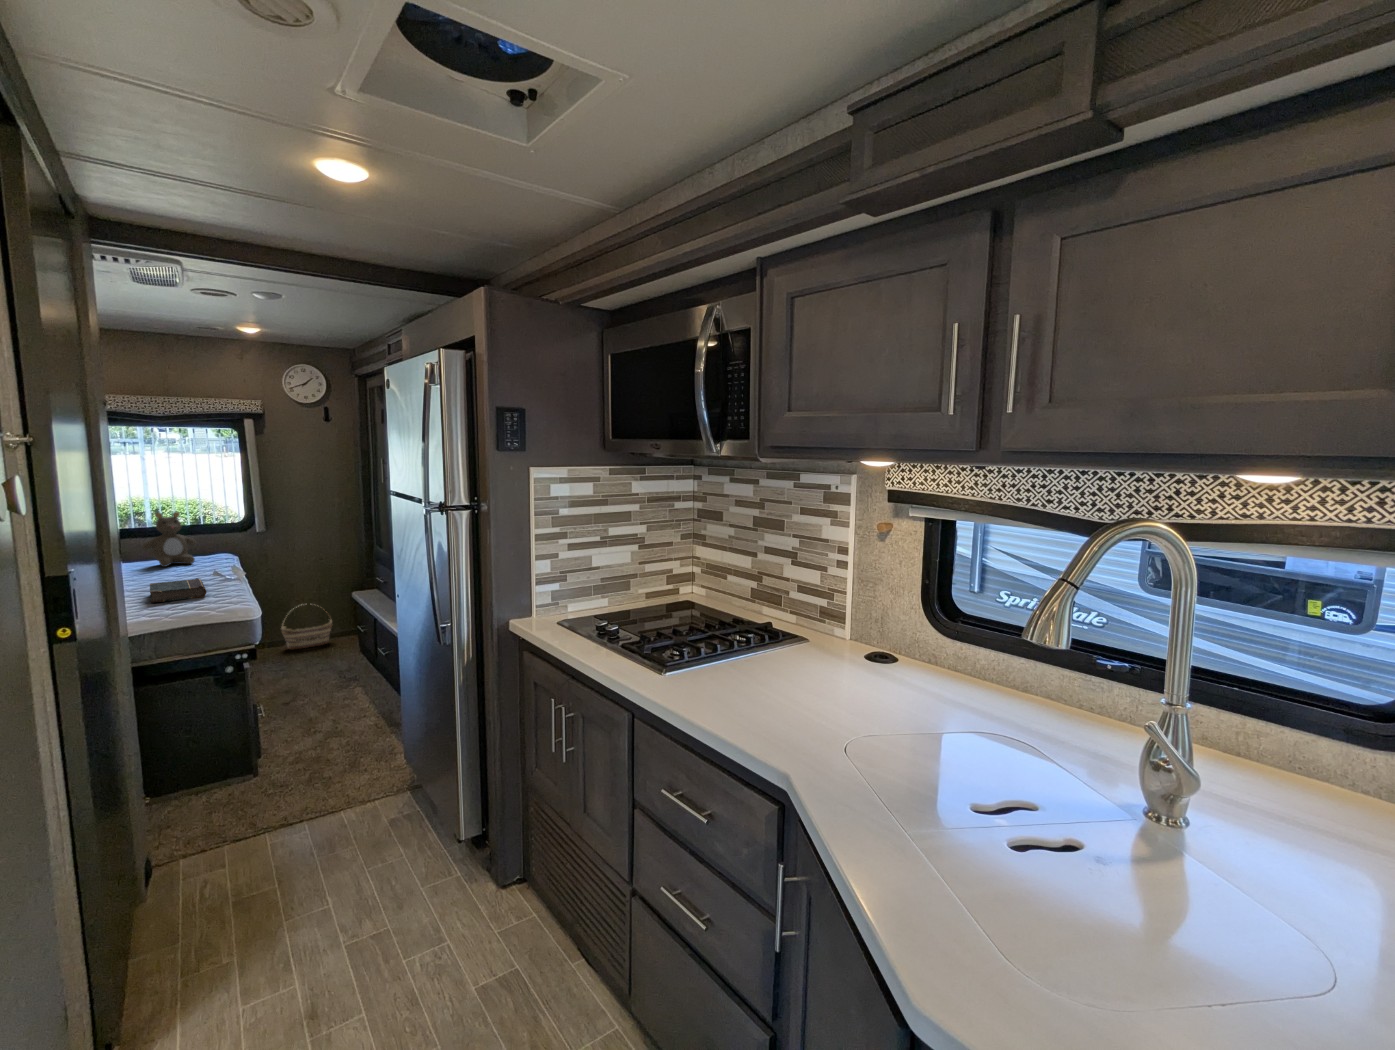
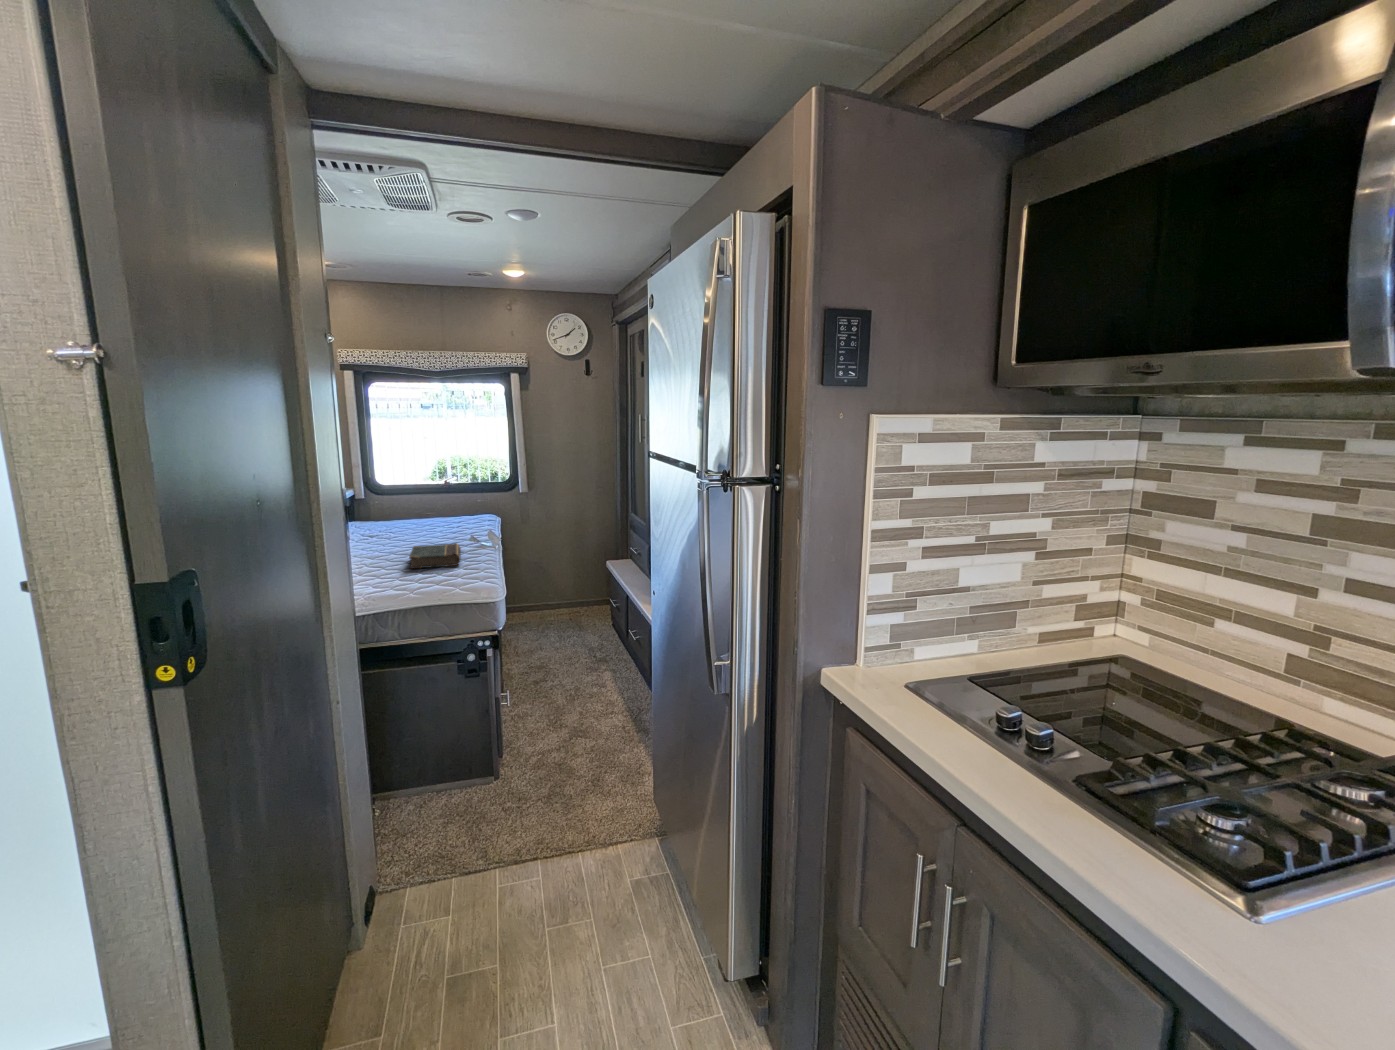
teddy bear: present [142,511,197,567] -> none [420,469,466,525]
basket: present [281,619,332,649] -> none [539,569,586,614]

